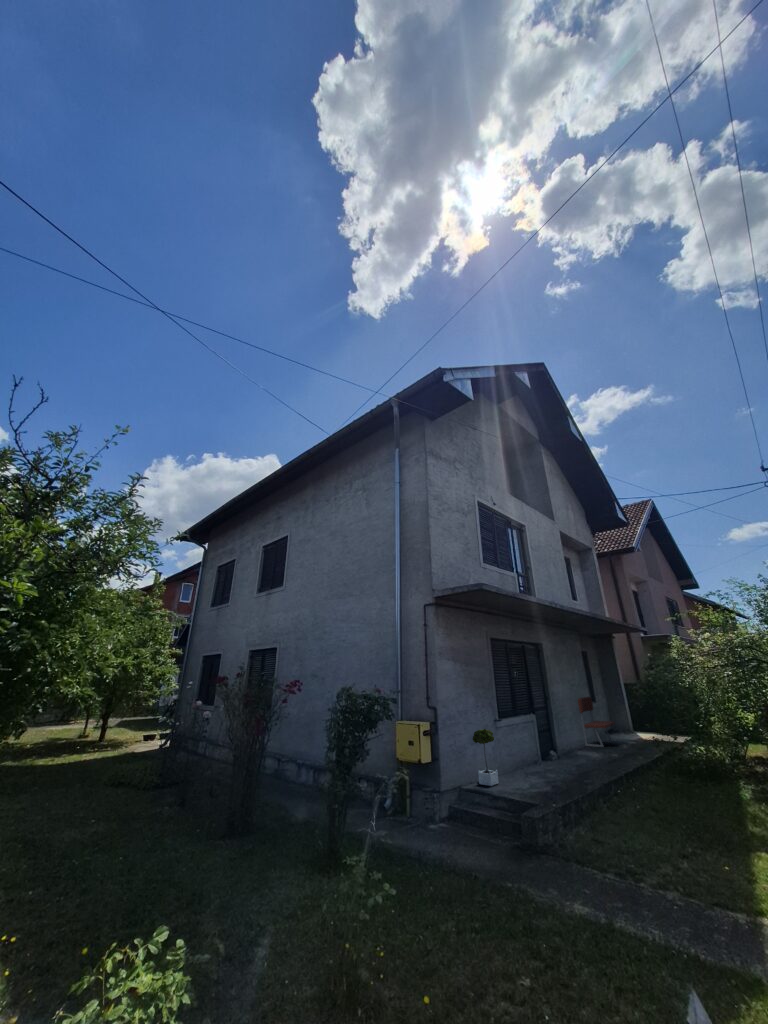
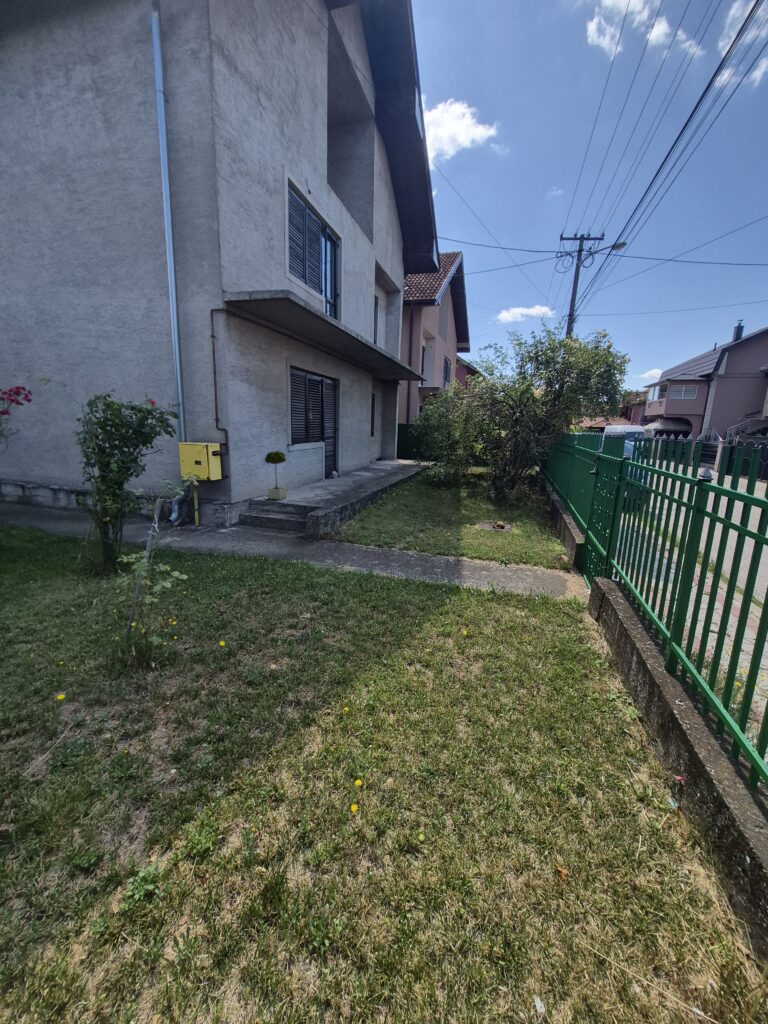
bench: present [578,697,615,747] -> none [361,432,387,471]

